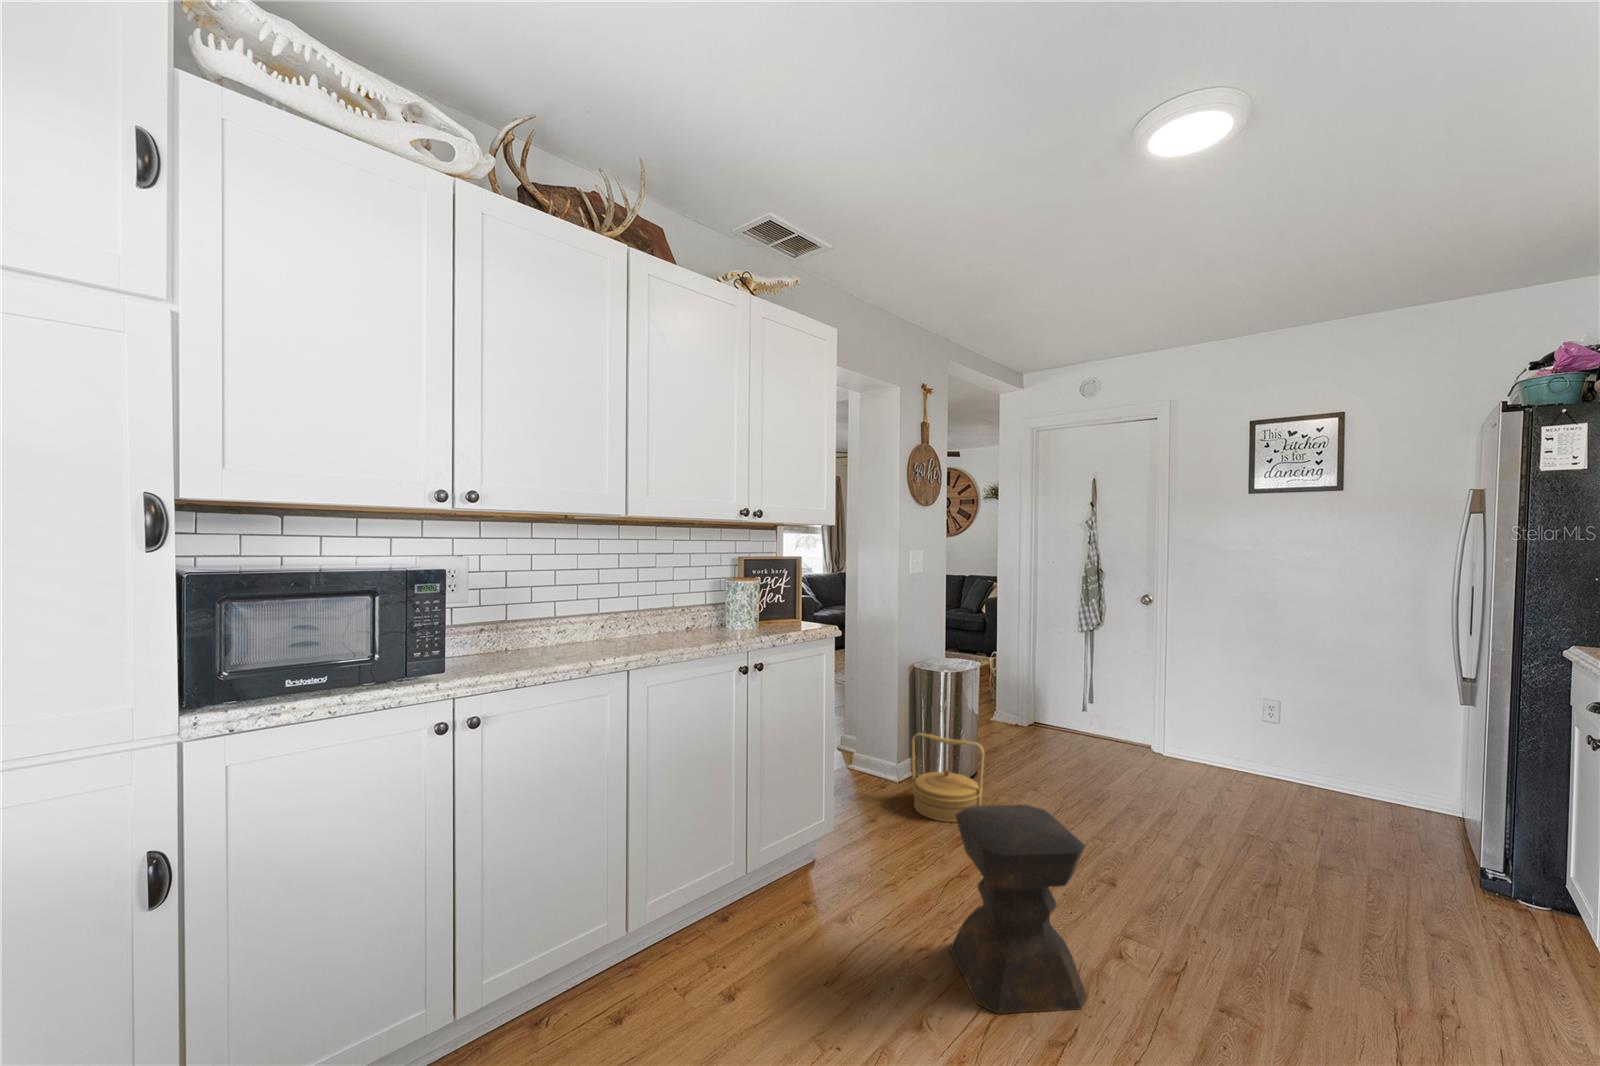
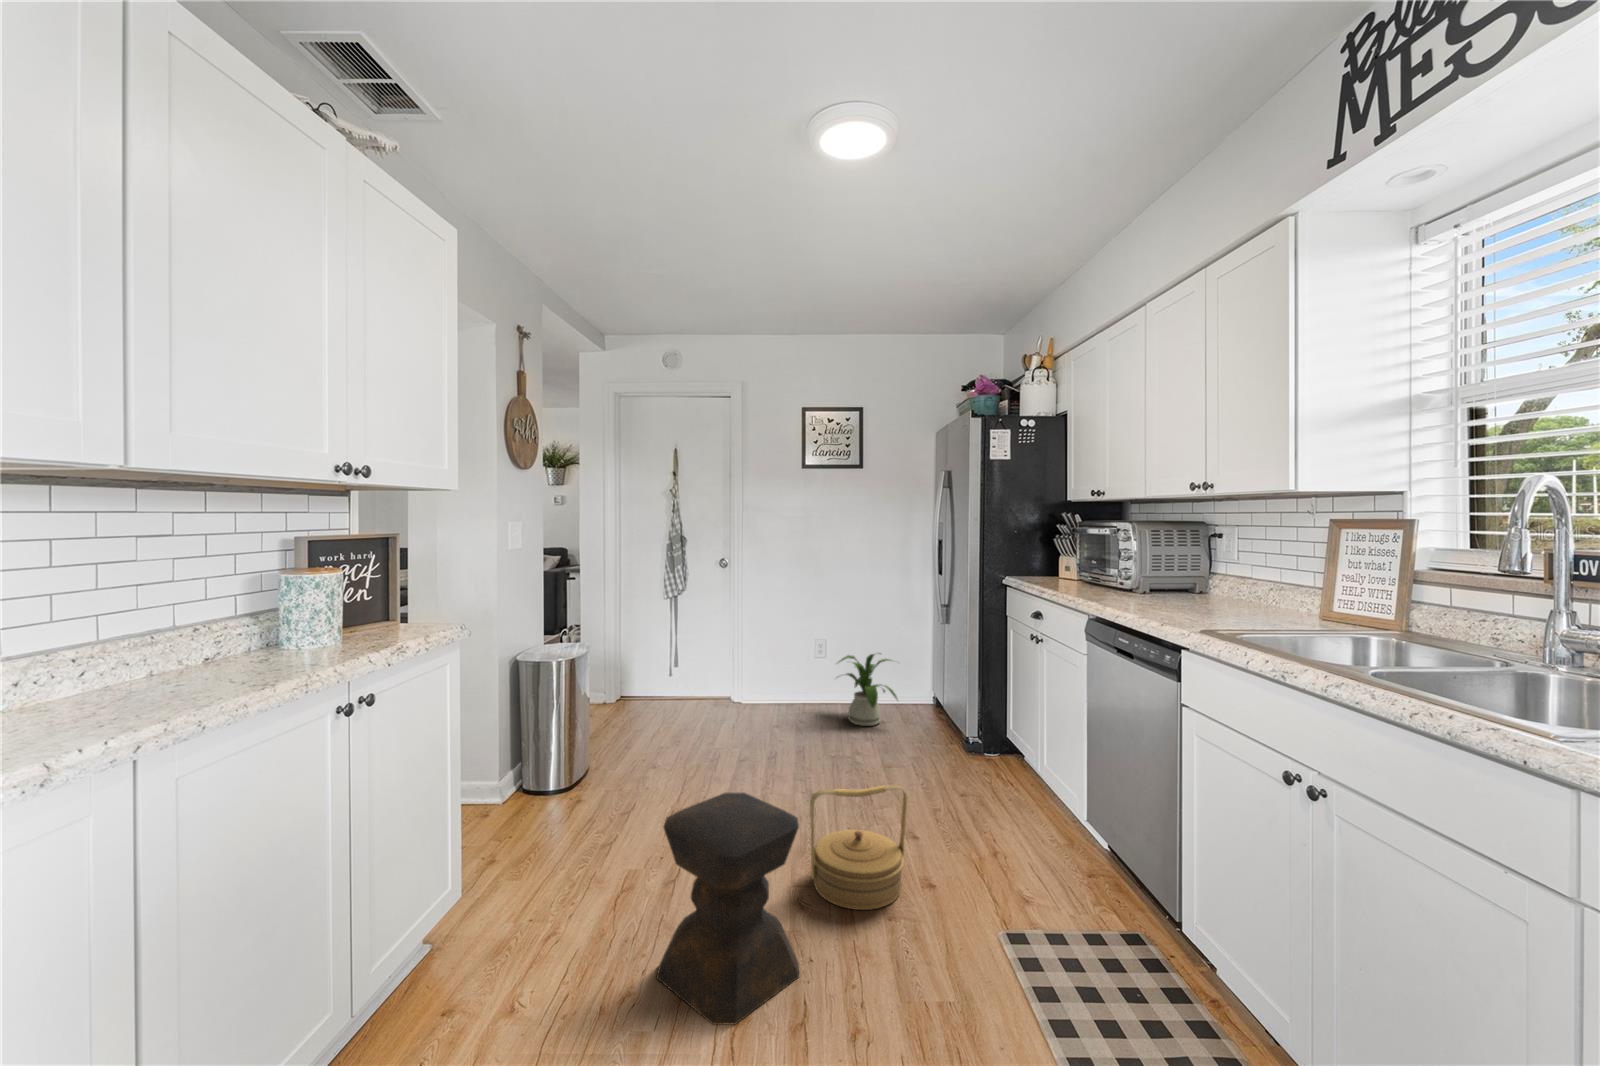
house plant: none [1280,718,1388,813] -> present [839,654,897,726]
basket: present [912,733,984,822] -> present [810,785,908,910]

